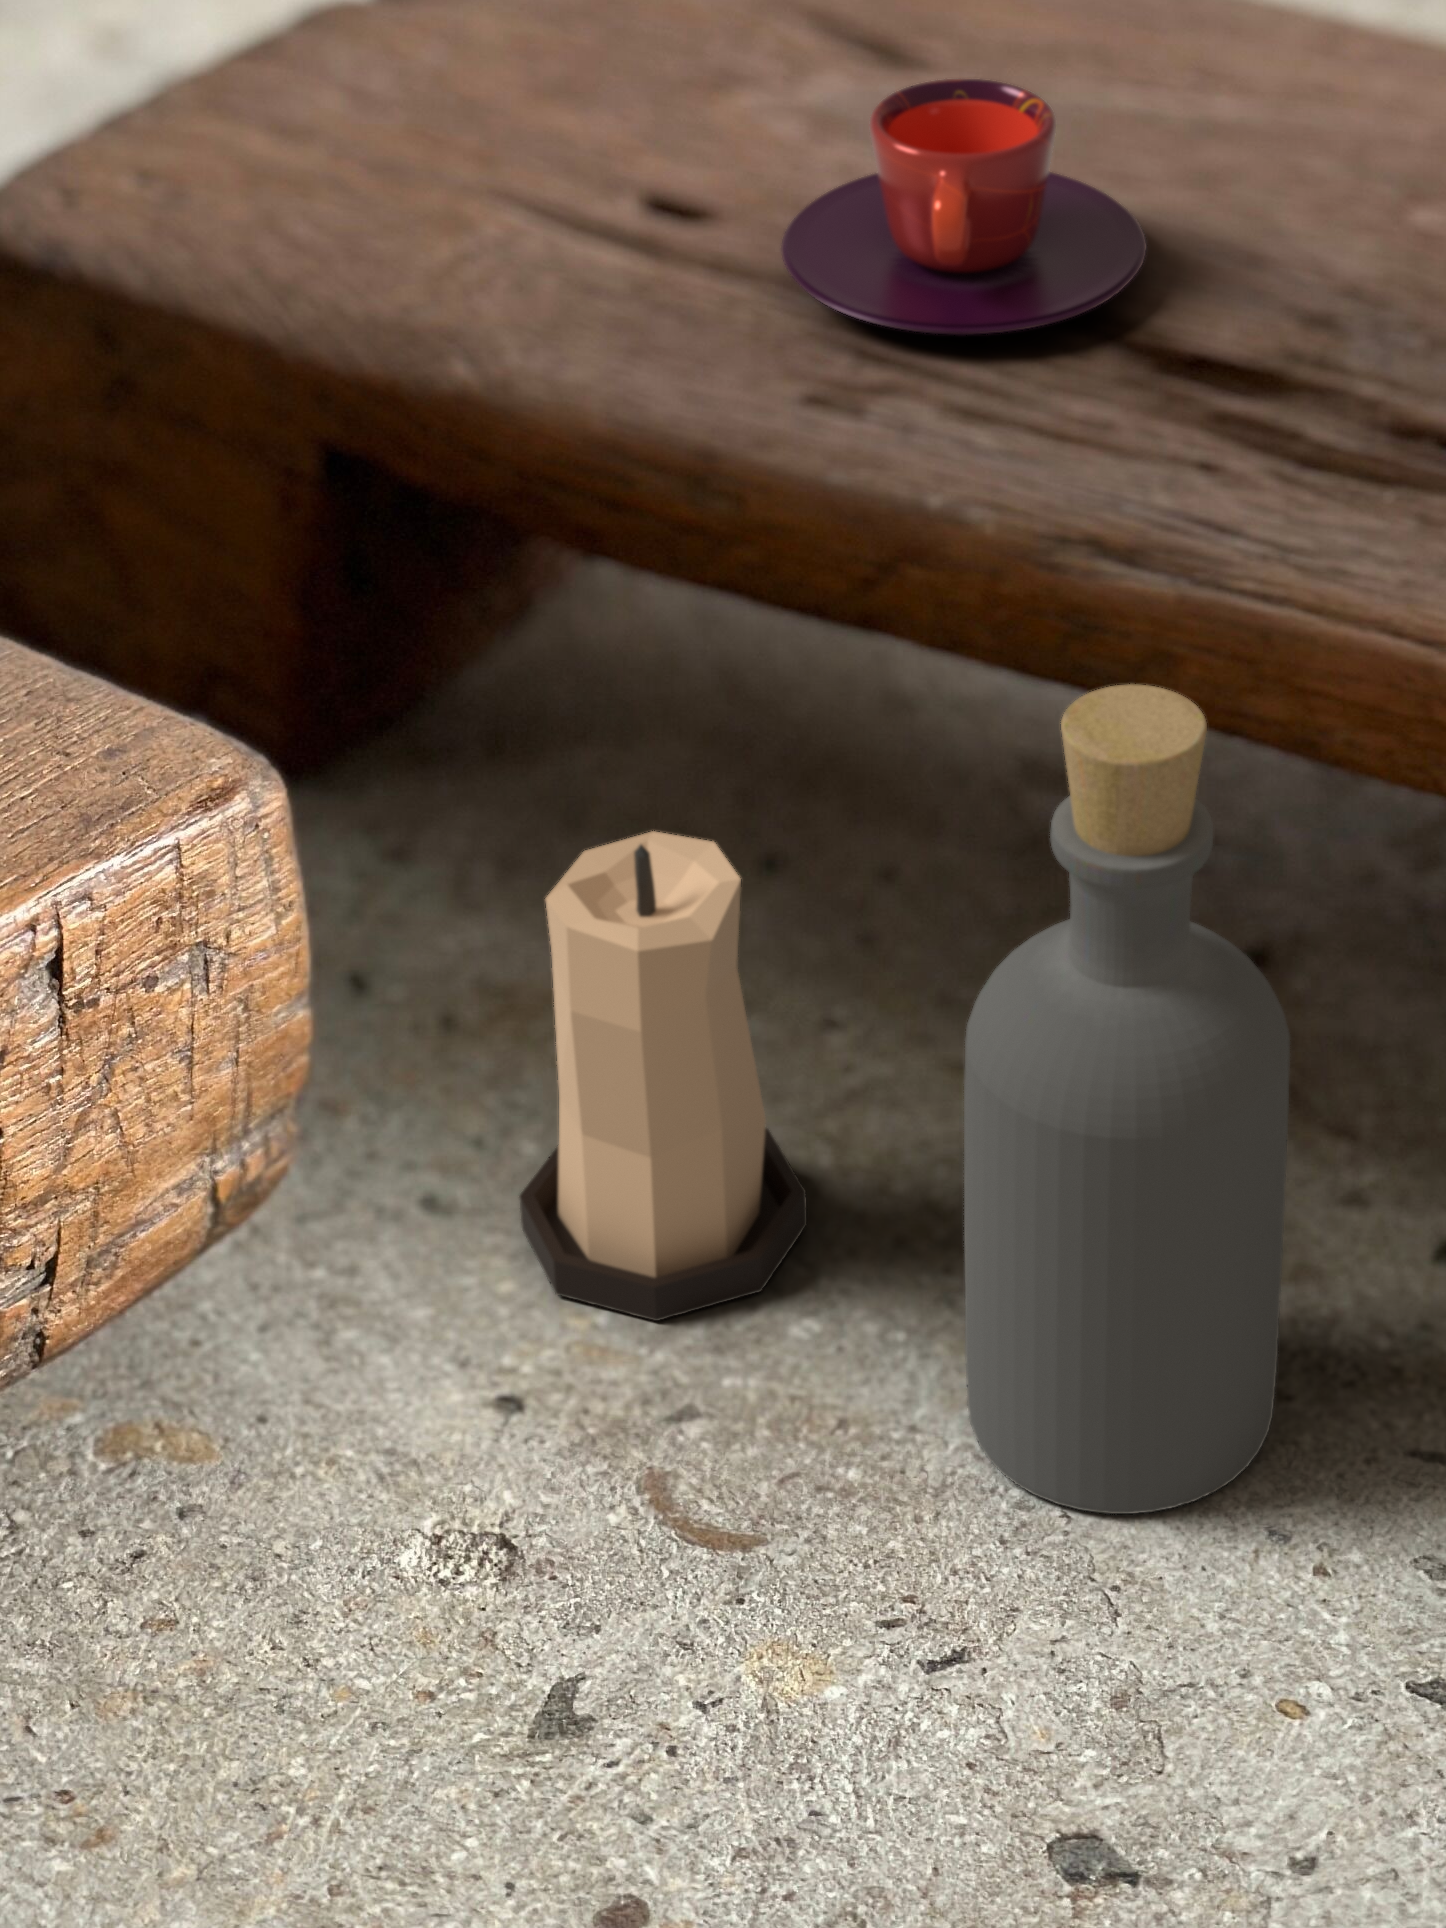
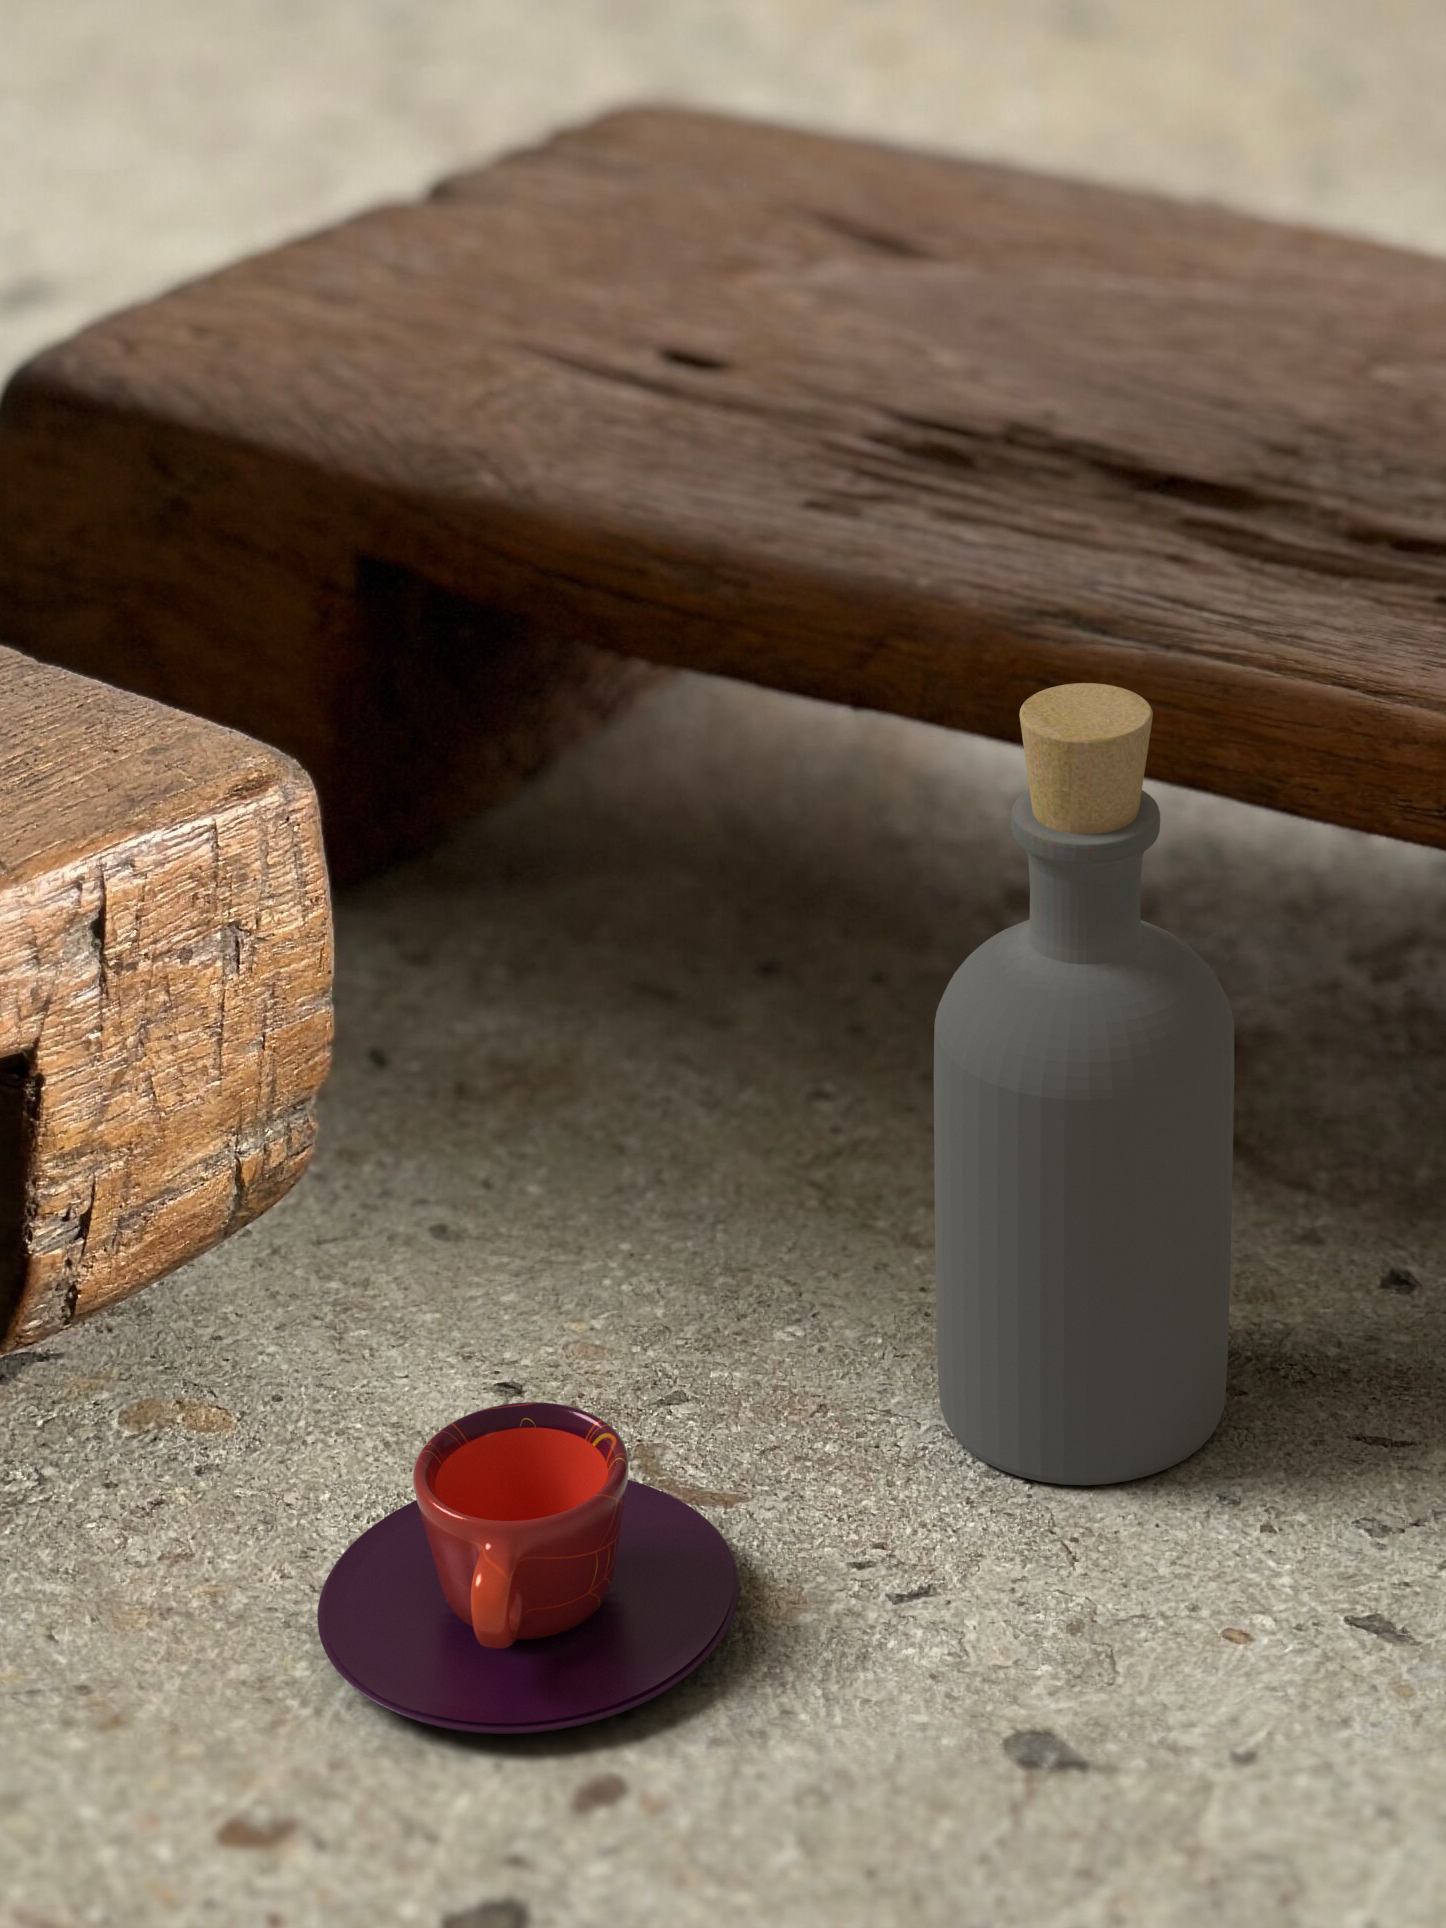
teacup: present [781,79,1147,335] -> present [317,1402,739,1734]
candle: present [520,831,807,1321] -> none [526,871,795,1332]

